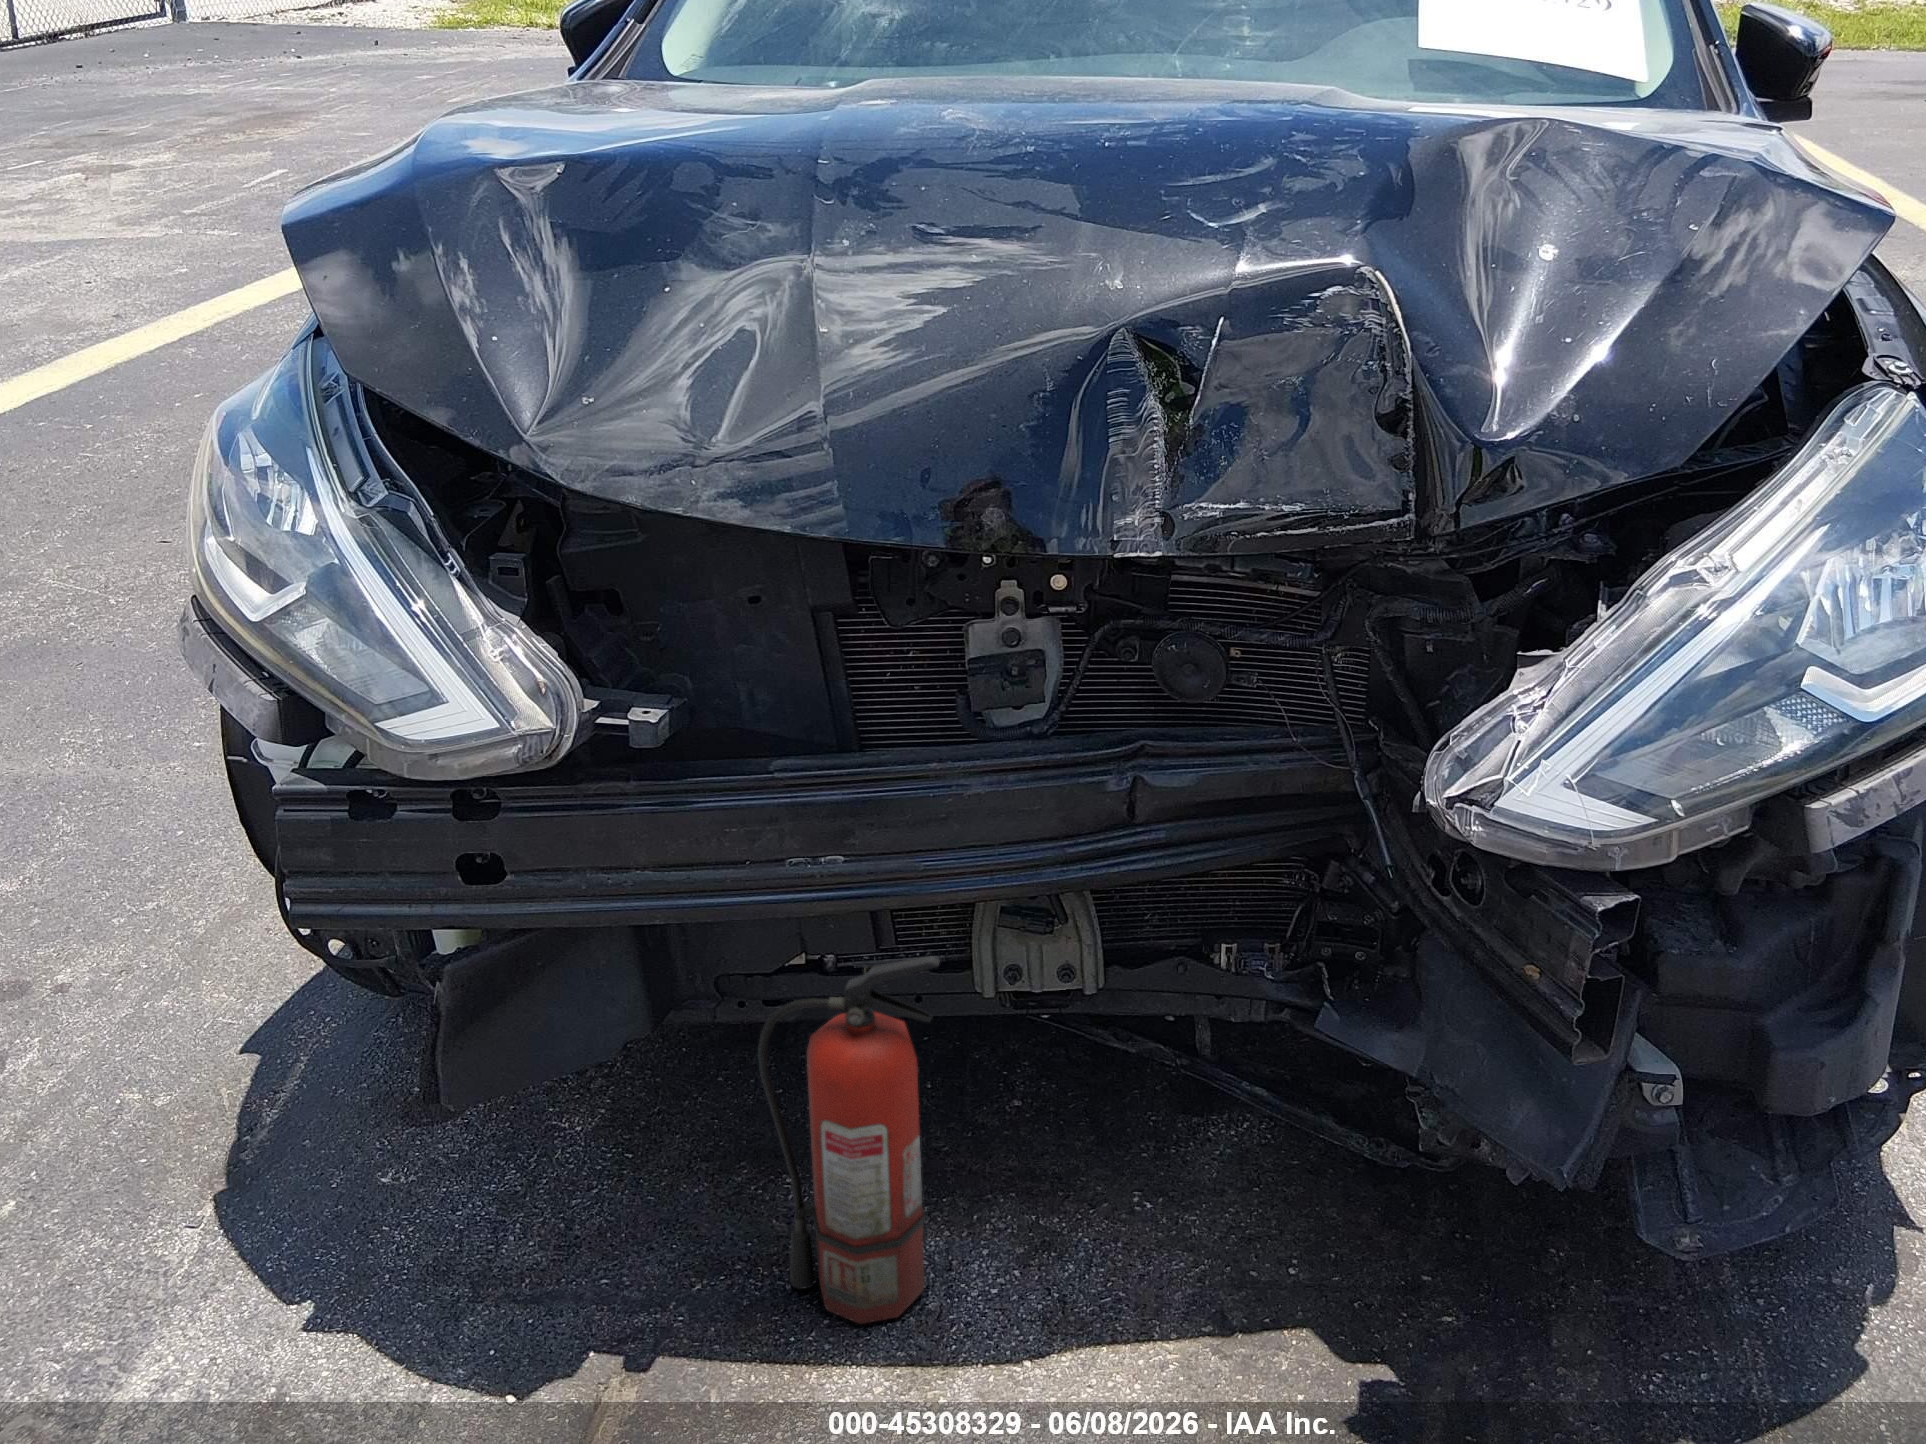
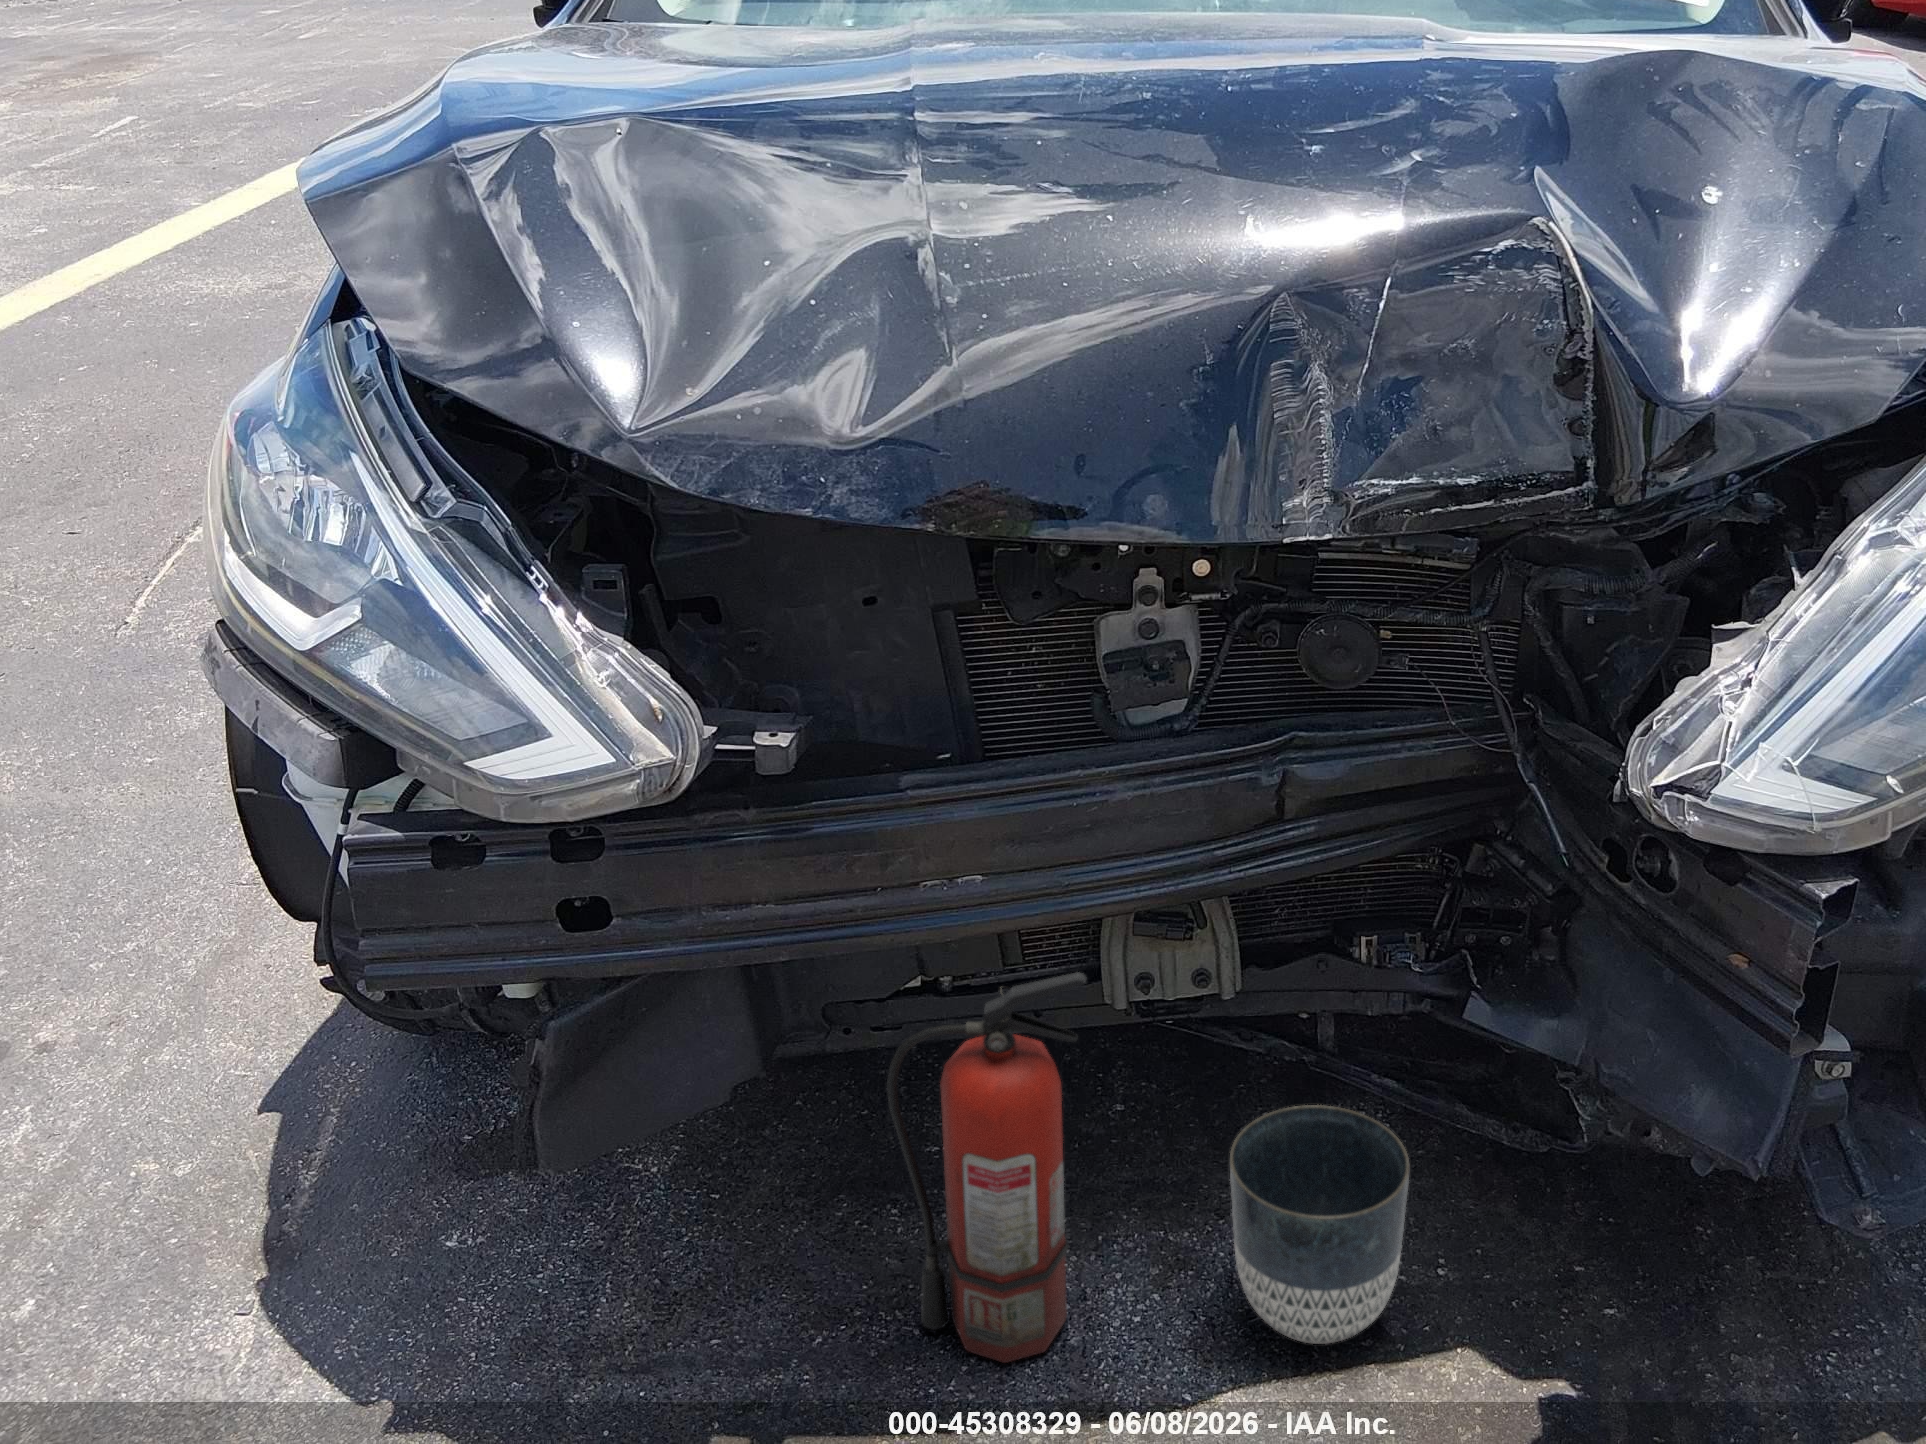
planter: none [1076,1102,1246,1329] -> present [1230,1105,1409,1344]

